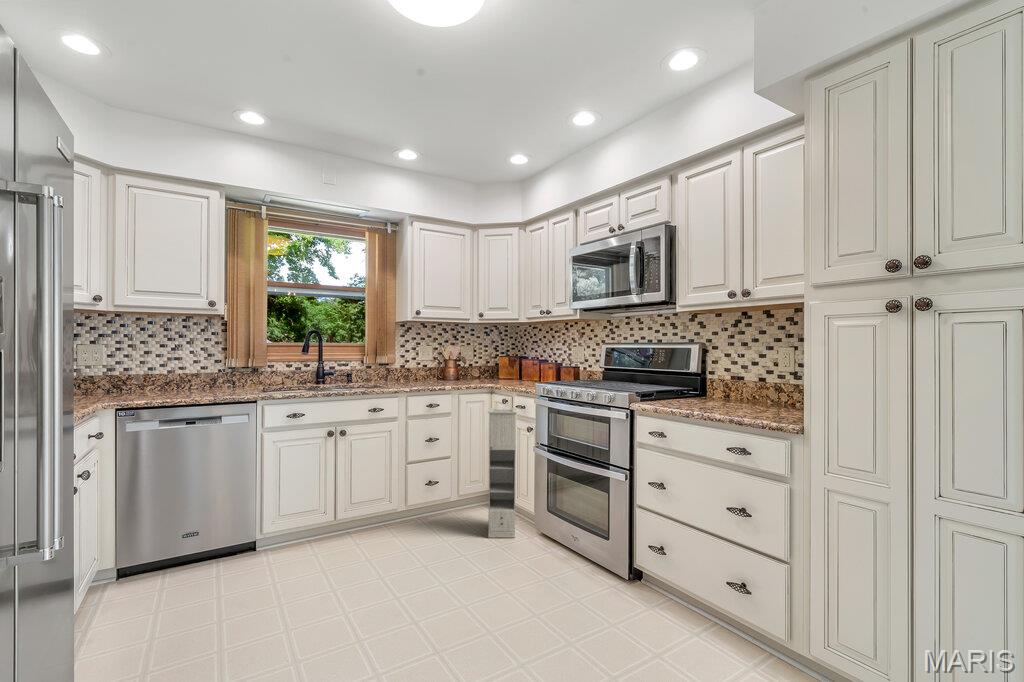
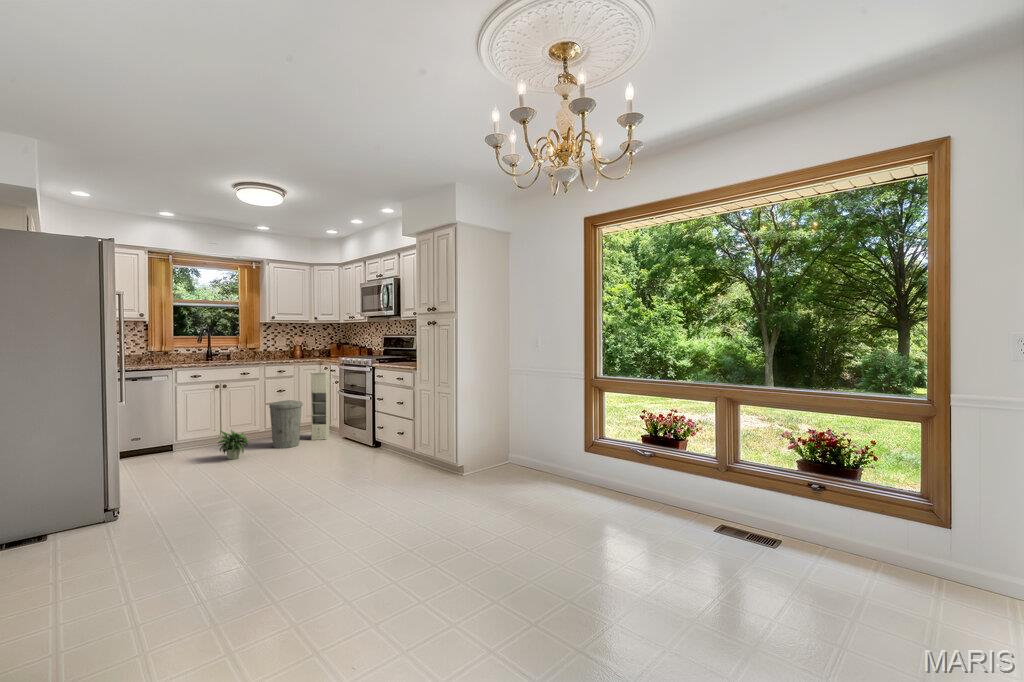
trash can: none [421,465,479,563] -> present [269,400,303,448]
potted plant: none [330,530,390,601] -> present [218,430,248,459]

